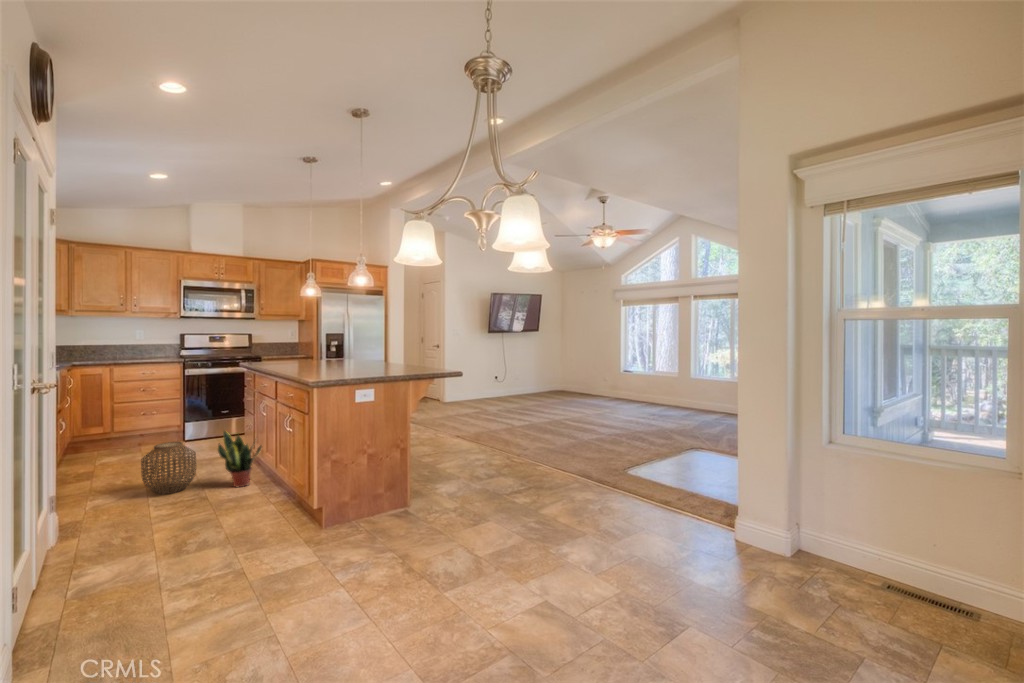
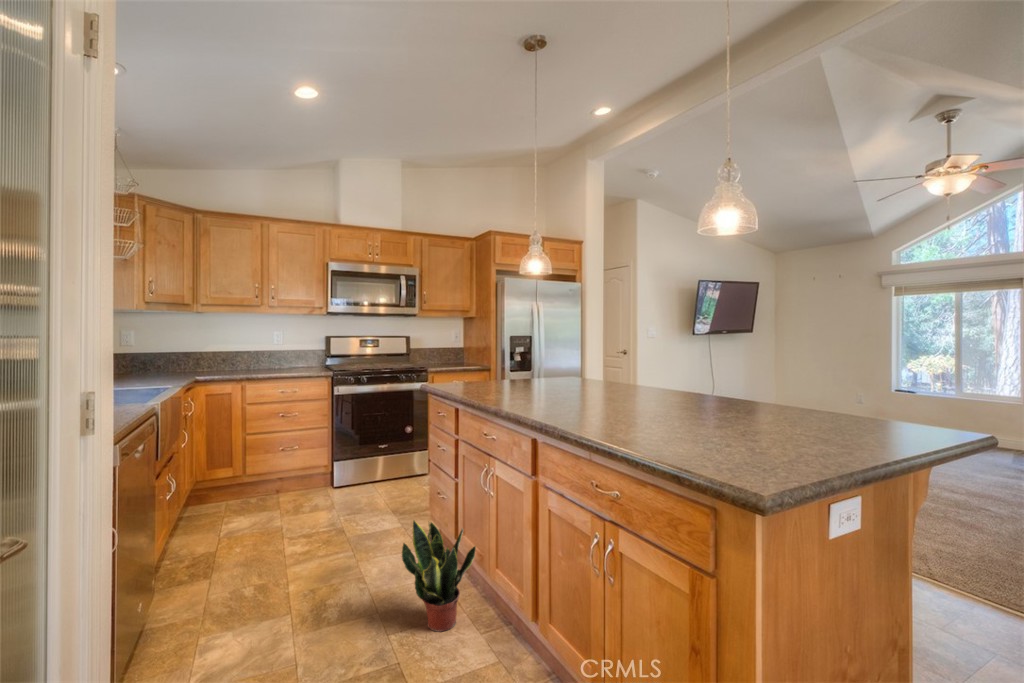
woven basket: present [141,442,196,494] -> none [275,534,365,641]

